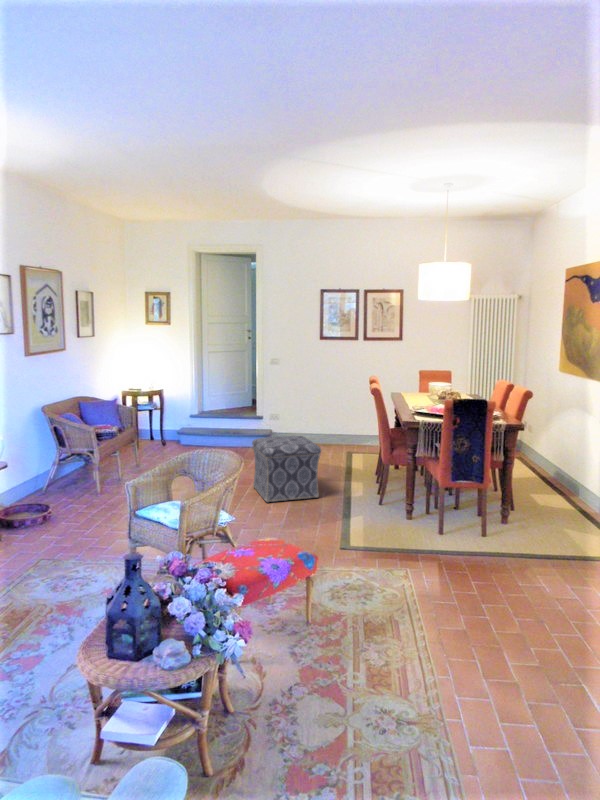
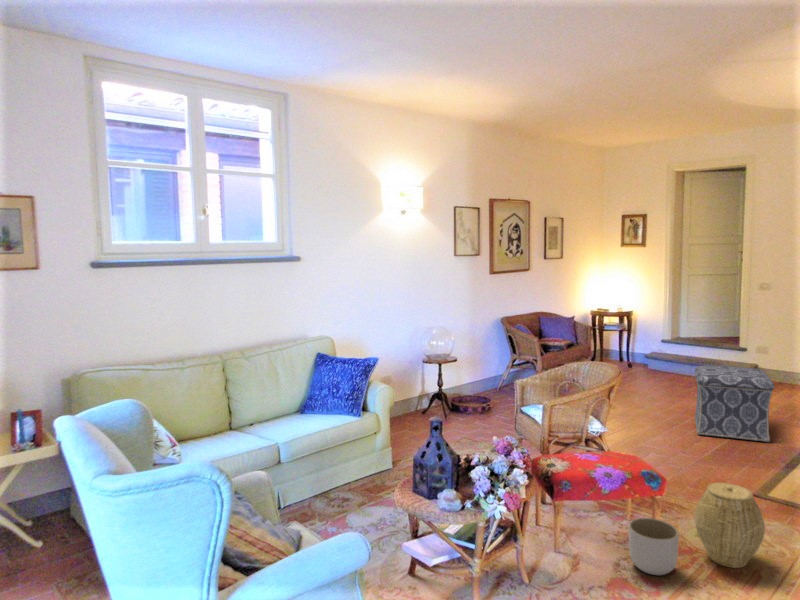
woven basket: none [338,546,392,620] -> present [695,483,765,568]
planter: none [300,597,344,652] -> present [629,518,679,575]

